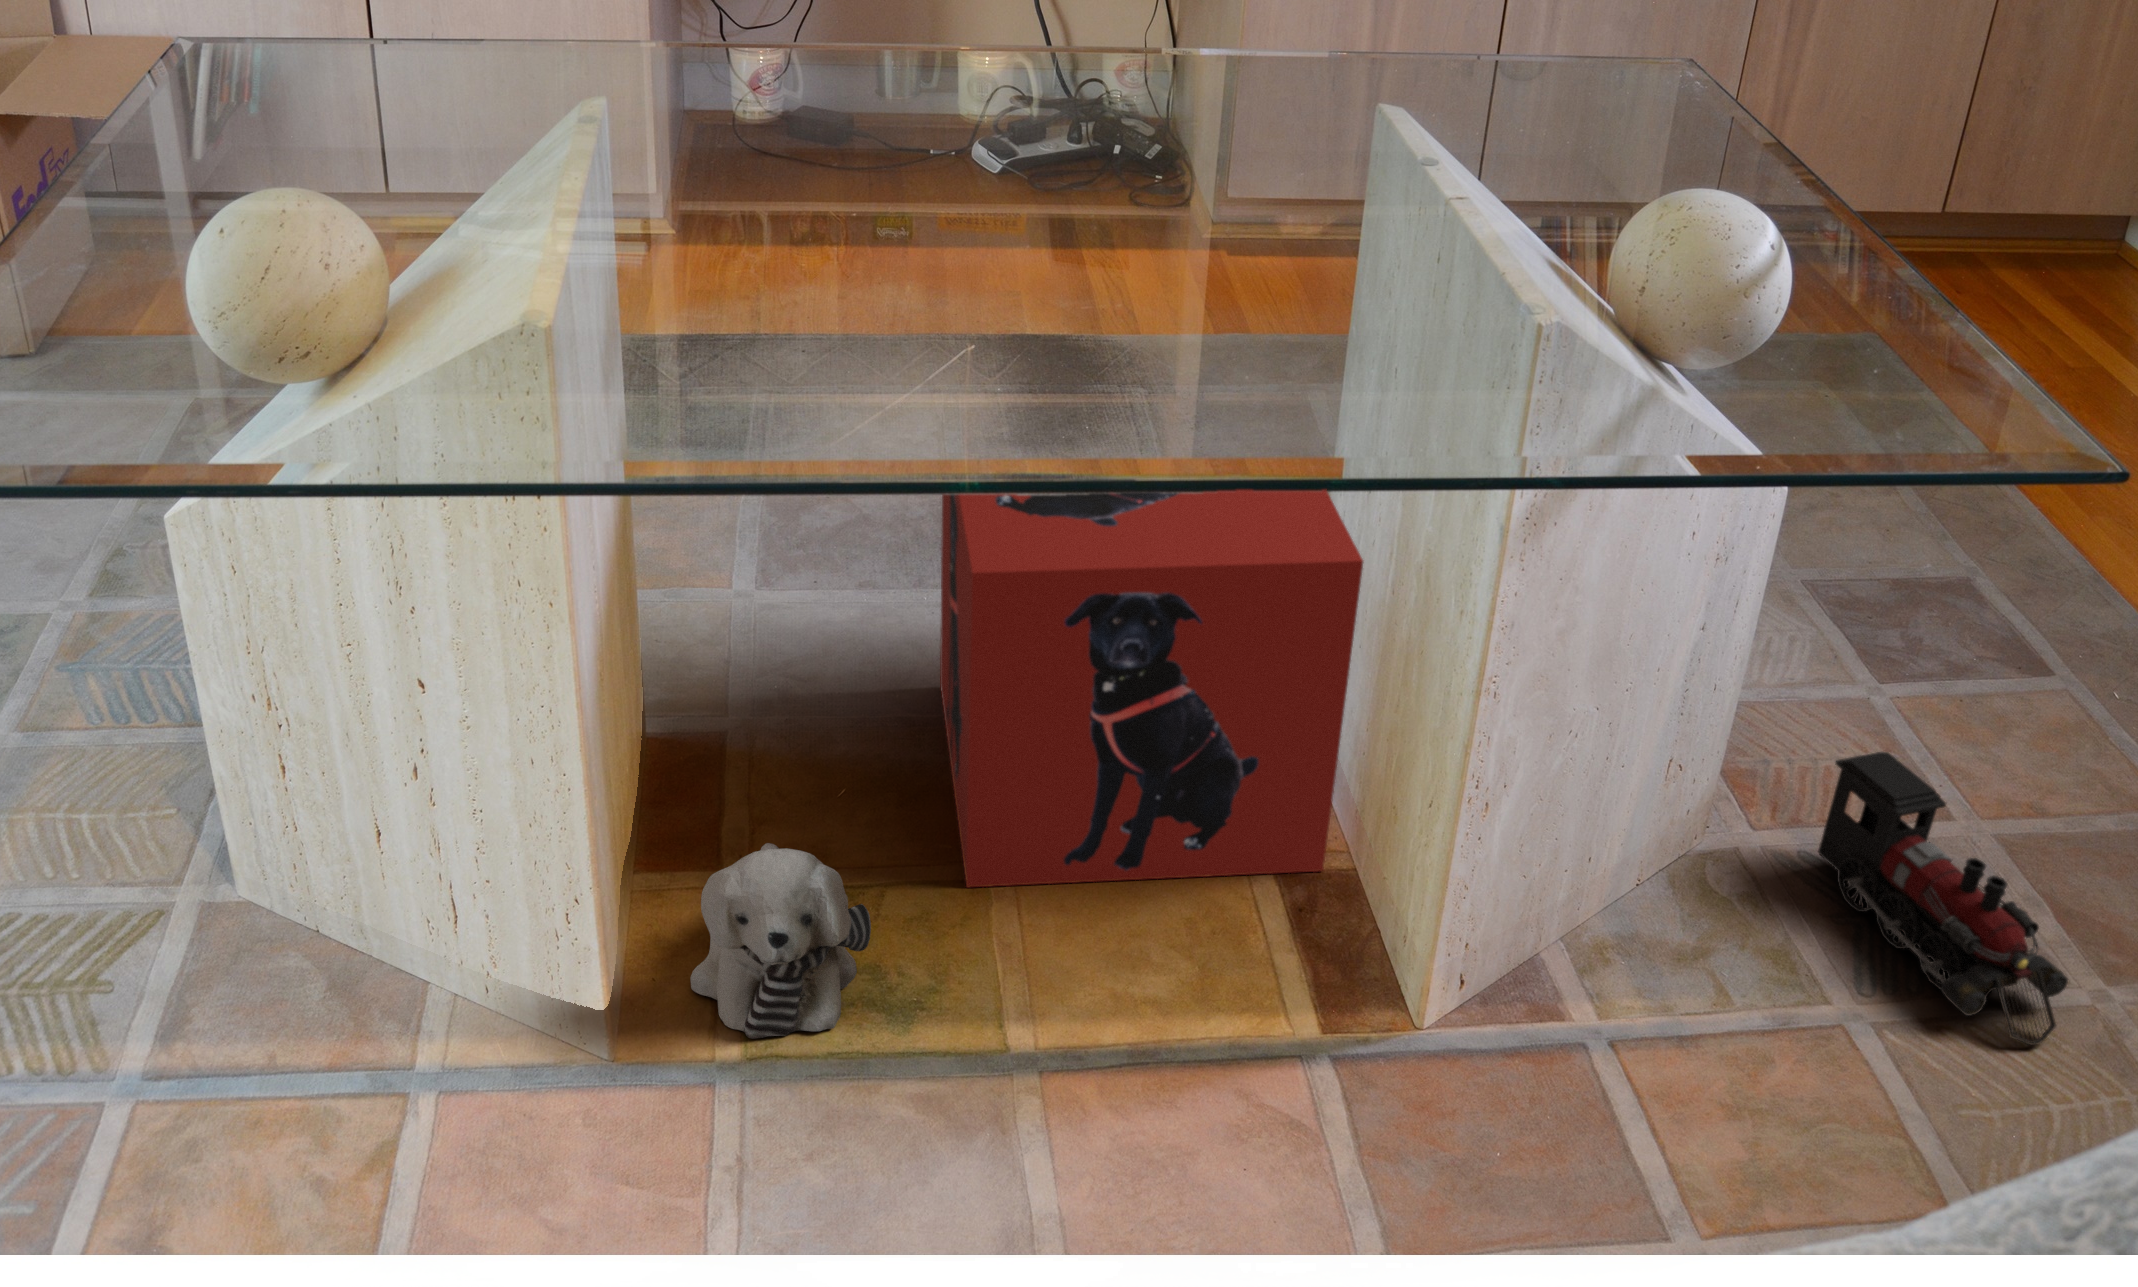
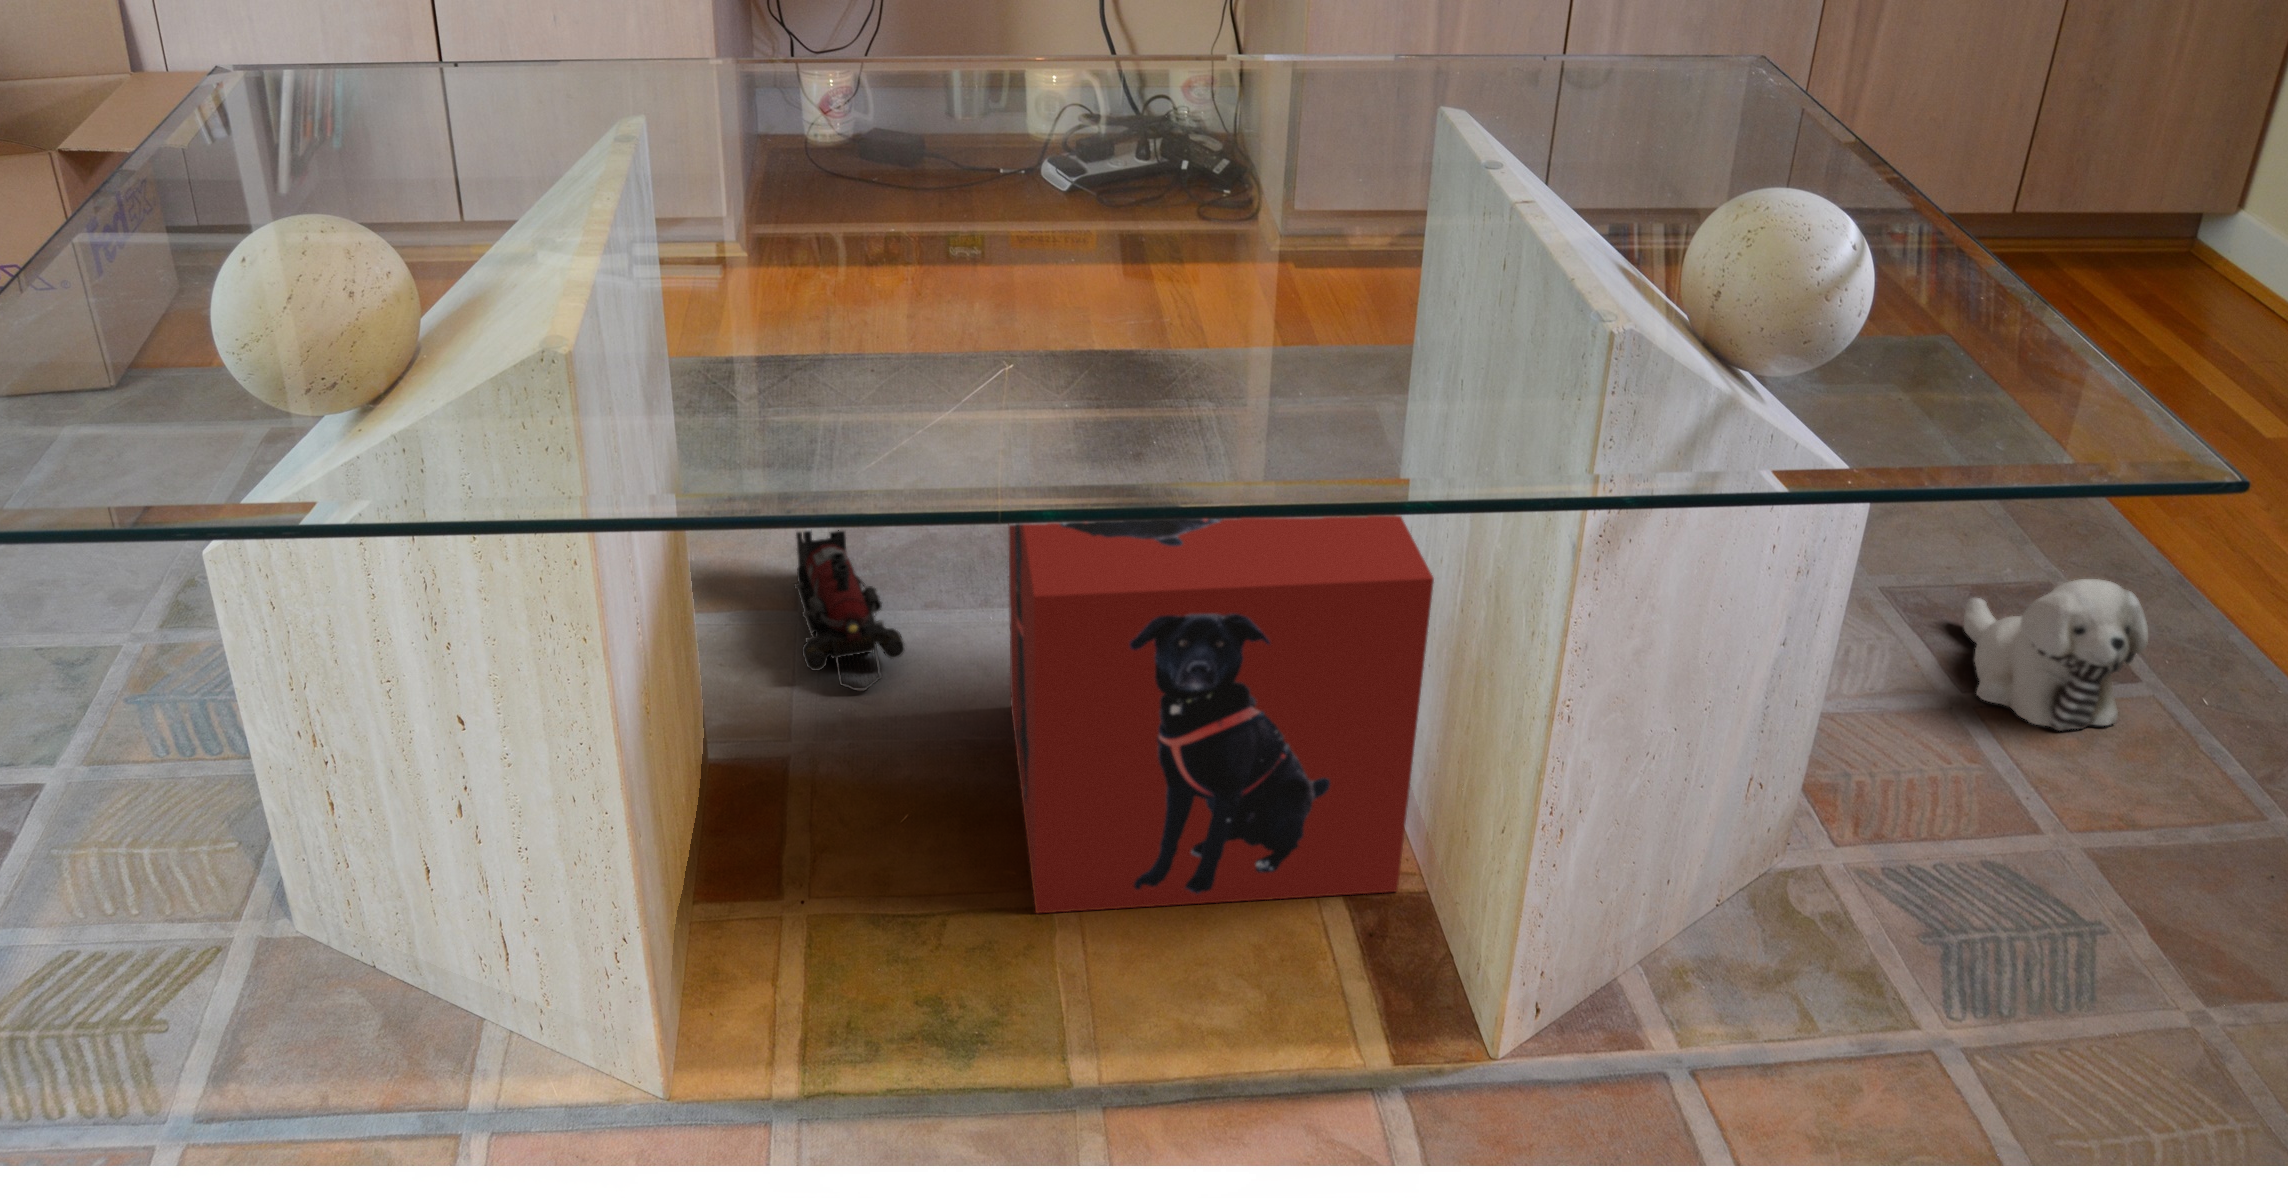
toy train: present [1818,752,2068,1045] -> present [794,530,905,691]
plush toy: present [690,843,871,1039] -> present [1964,579,2148,731]

